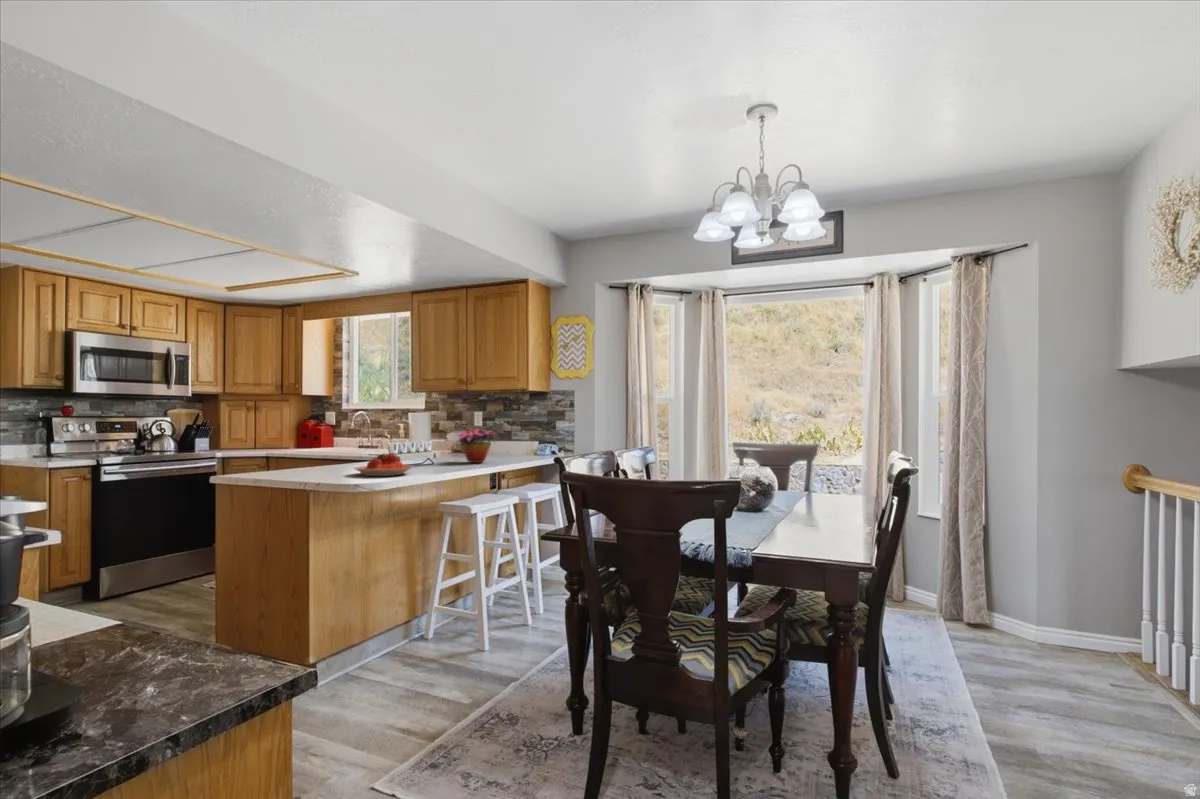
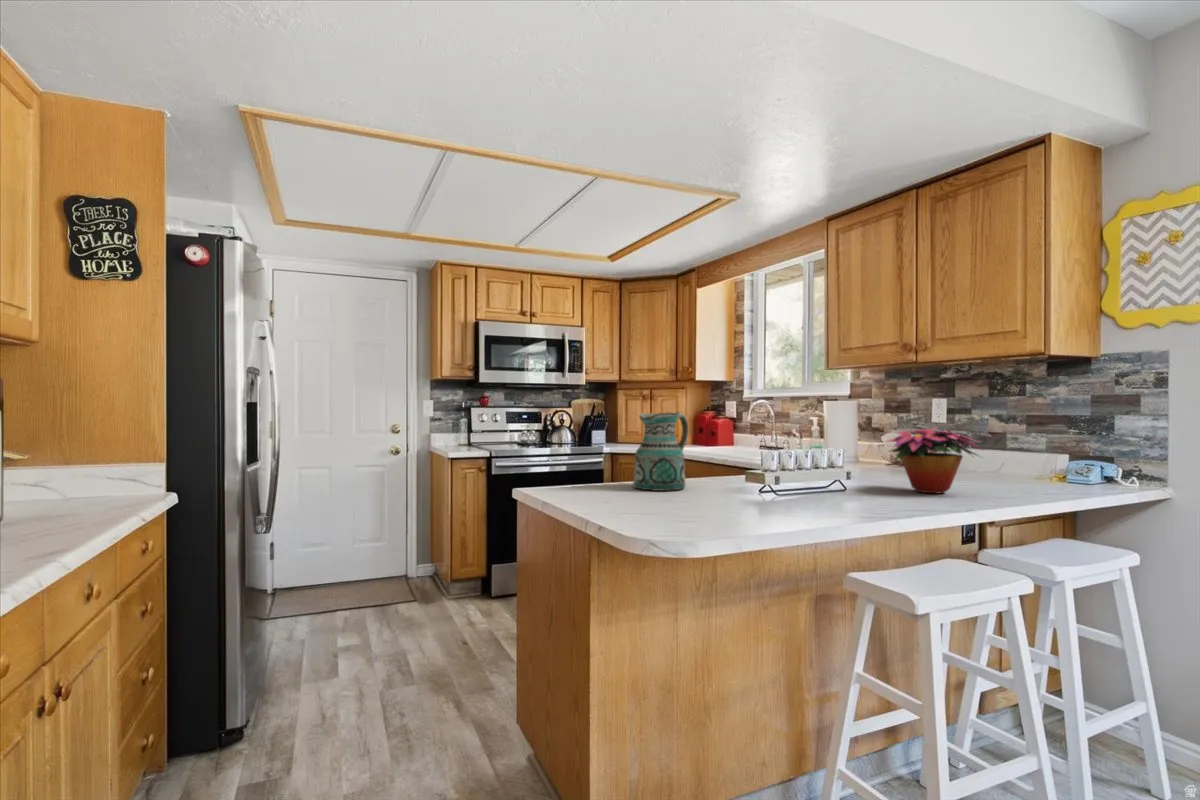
ceramic pitcher: none [305,422,341,472] -> present [633,412,689,491]
plate: present [354,454,413,476] -> none [685,467,792,512]

